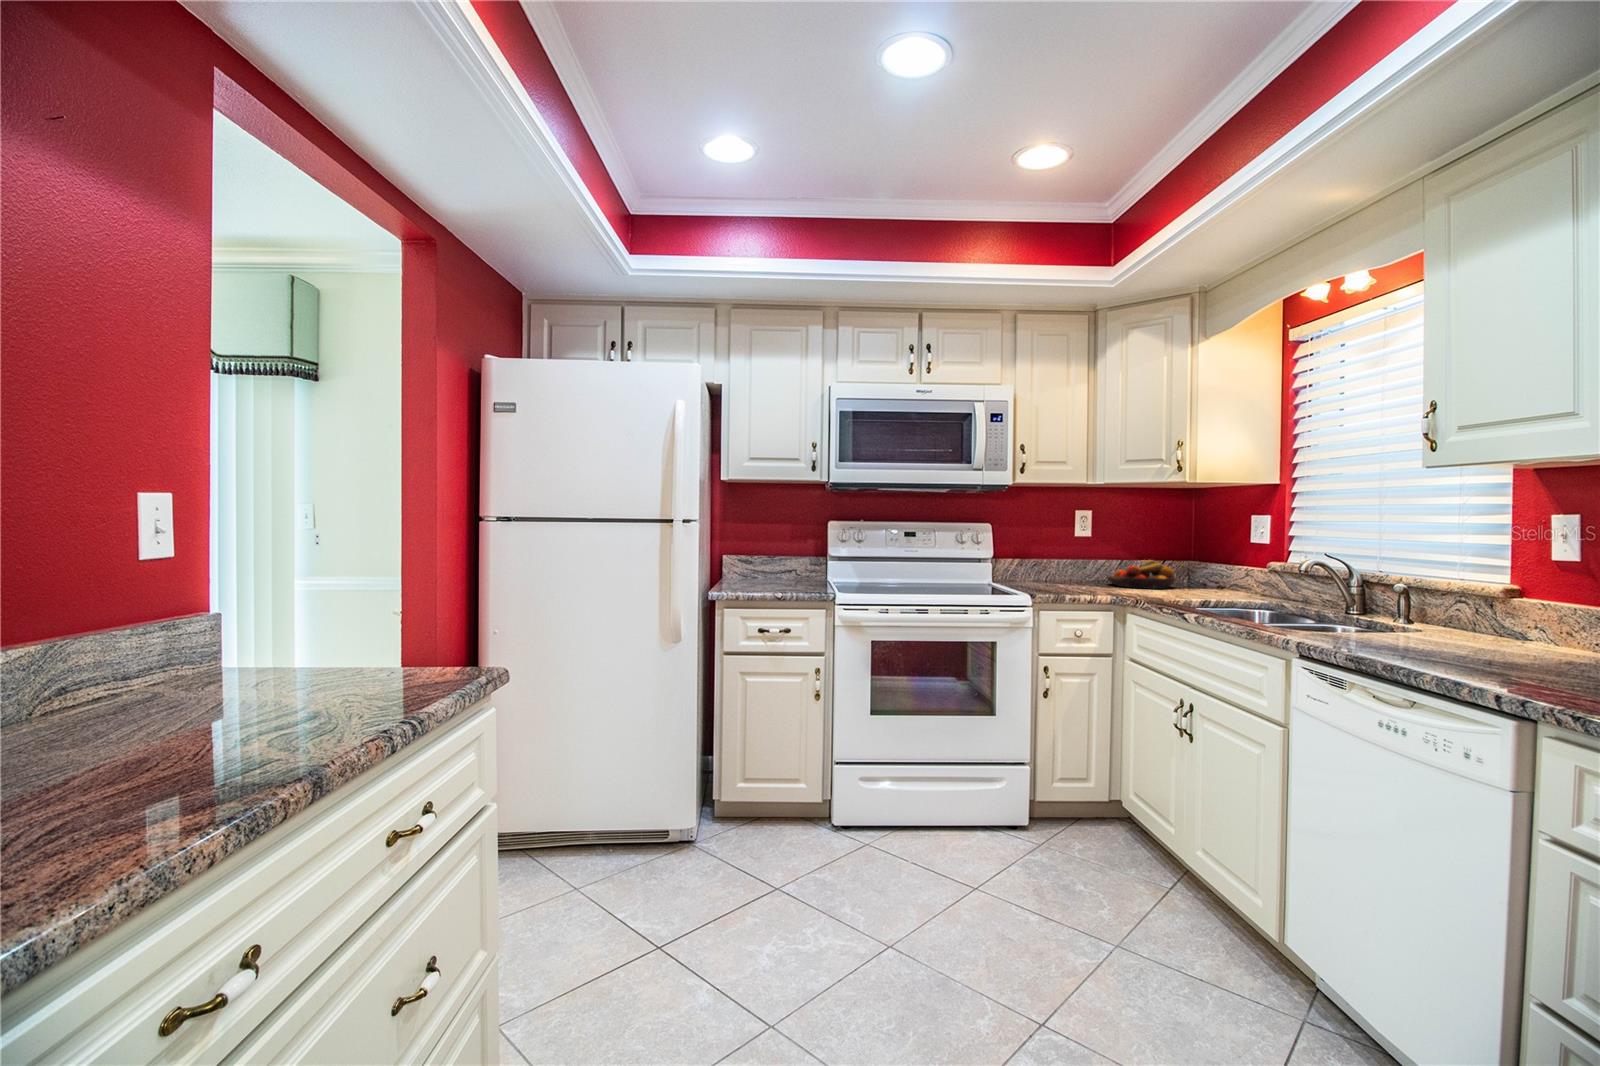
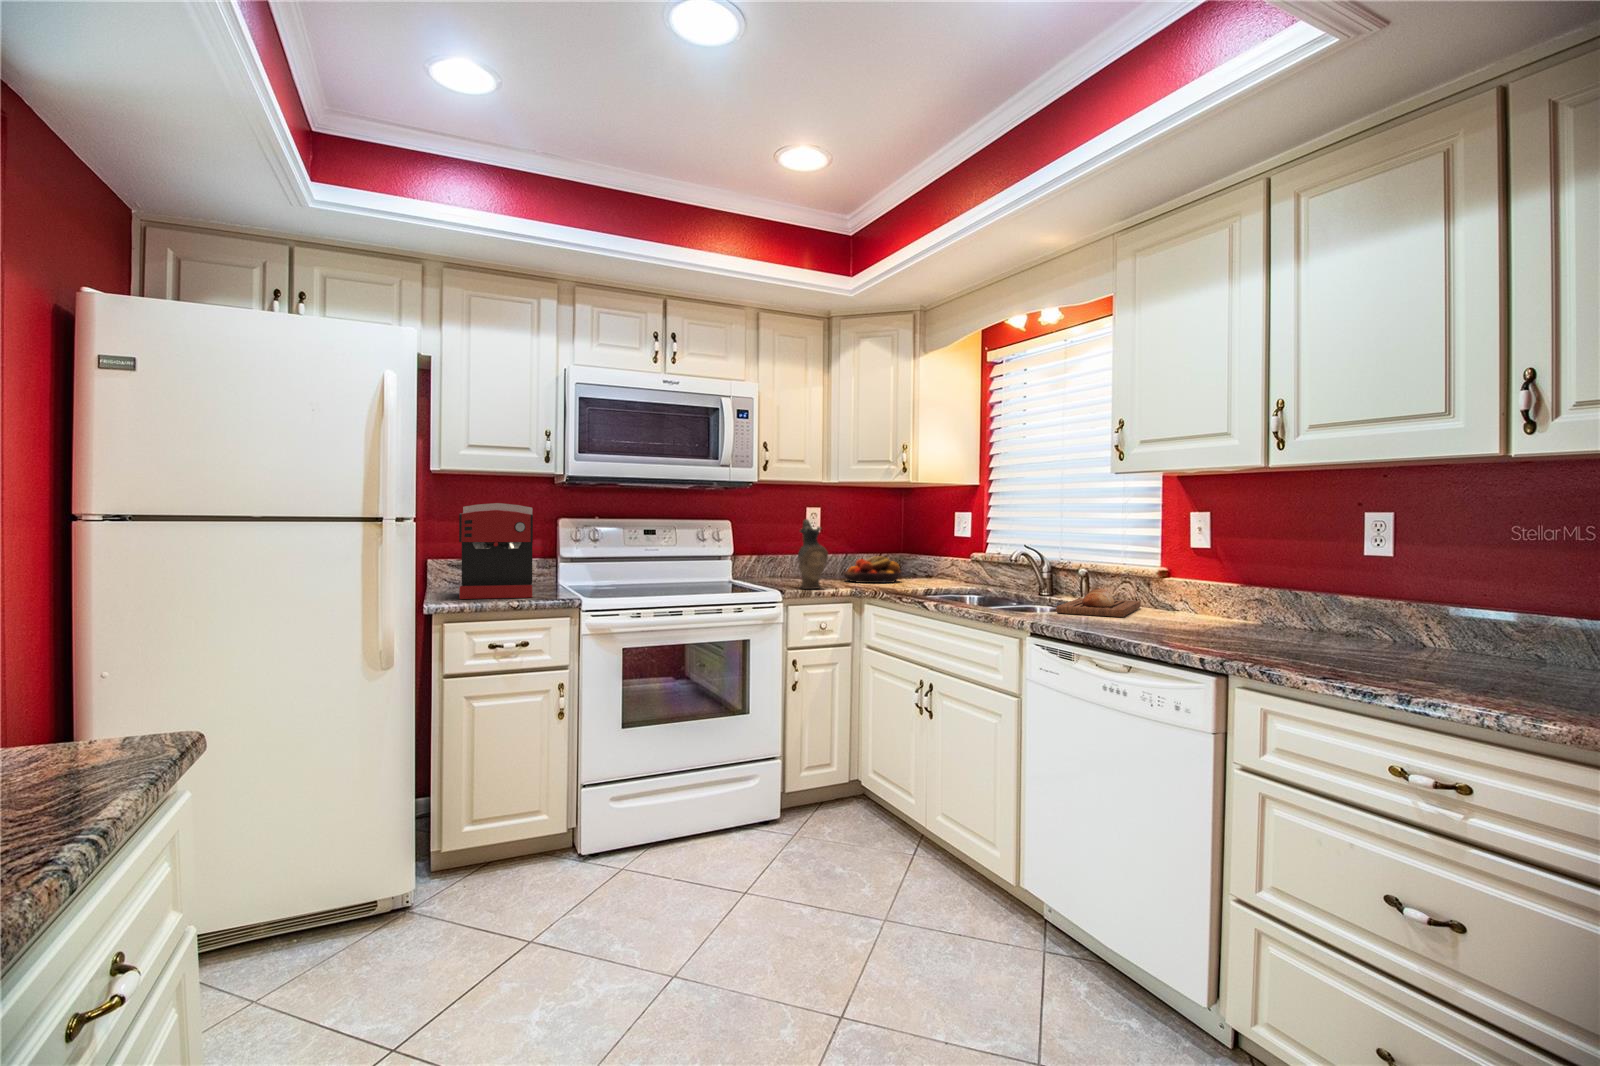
coffee maker: none [741,508,805,590] -> present [459,503,533,599]
ceramic pitcher: none [1054,522,1087,593] -> present [798,519,828,589]
bread loaf: none [1400,617,1548,662] -> present [1056,589,1140,617]

